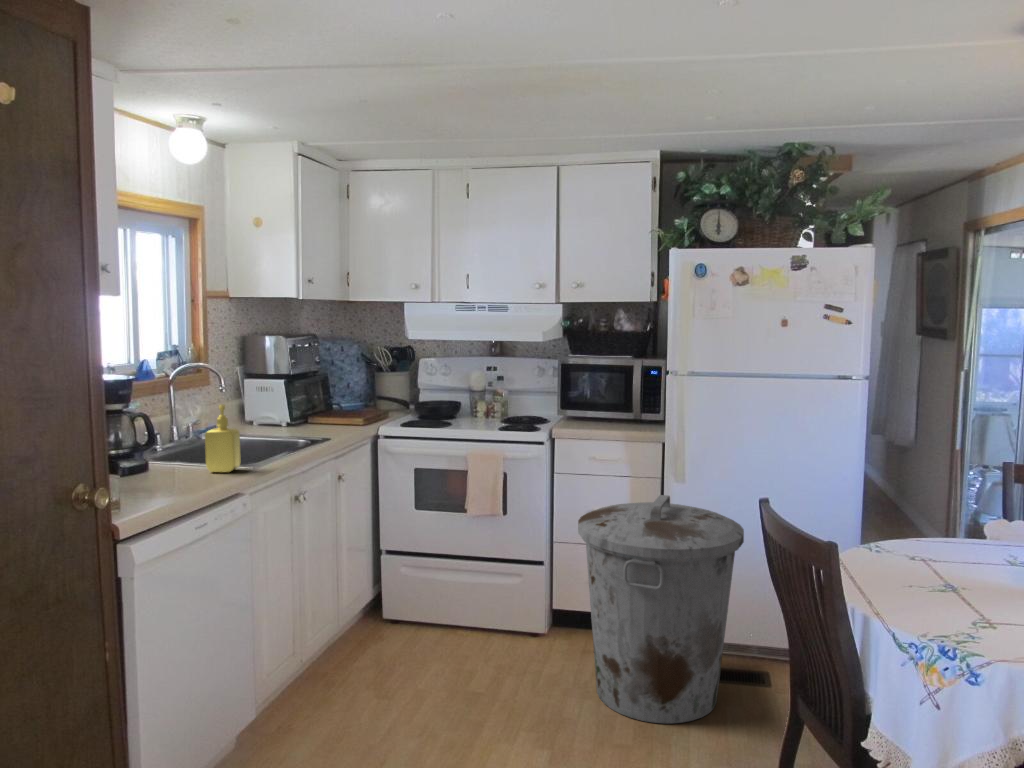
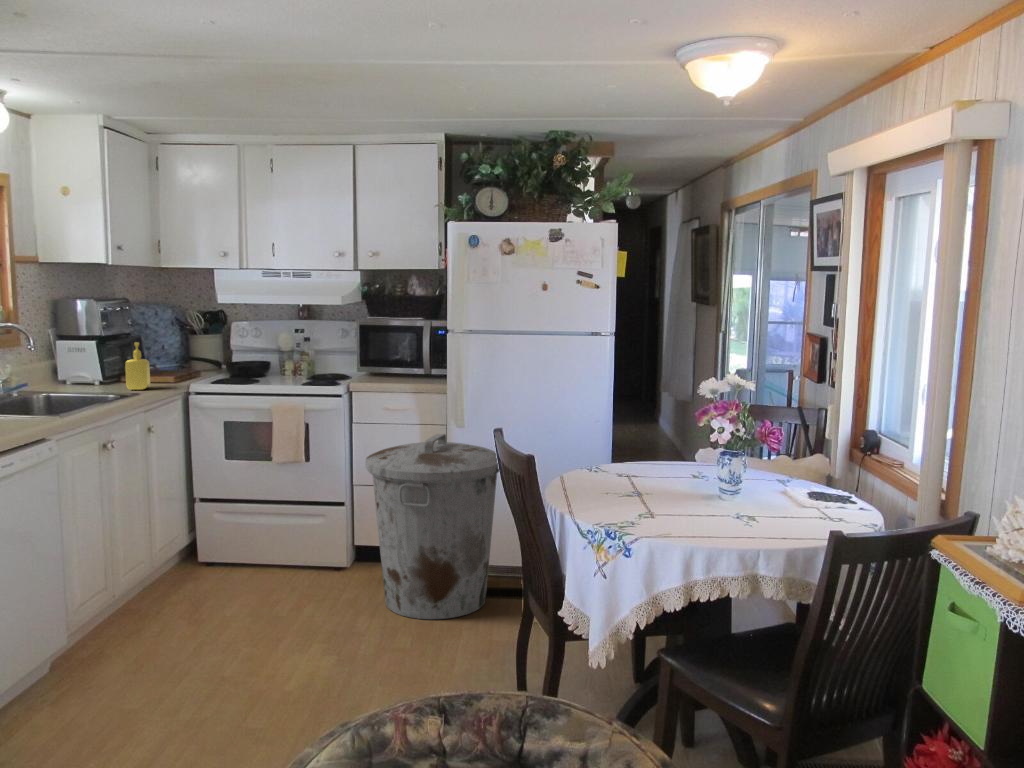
soap dispenser: present [205,404,241,473] -> present [125,342,150,390]

